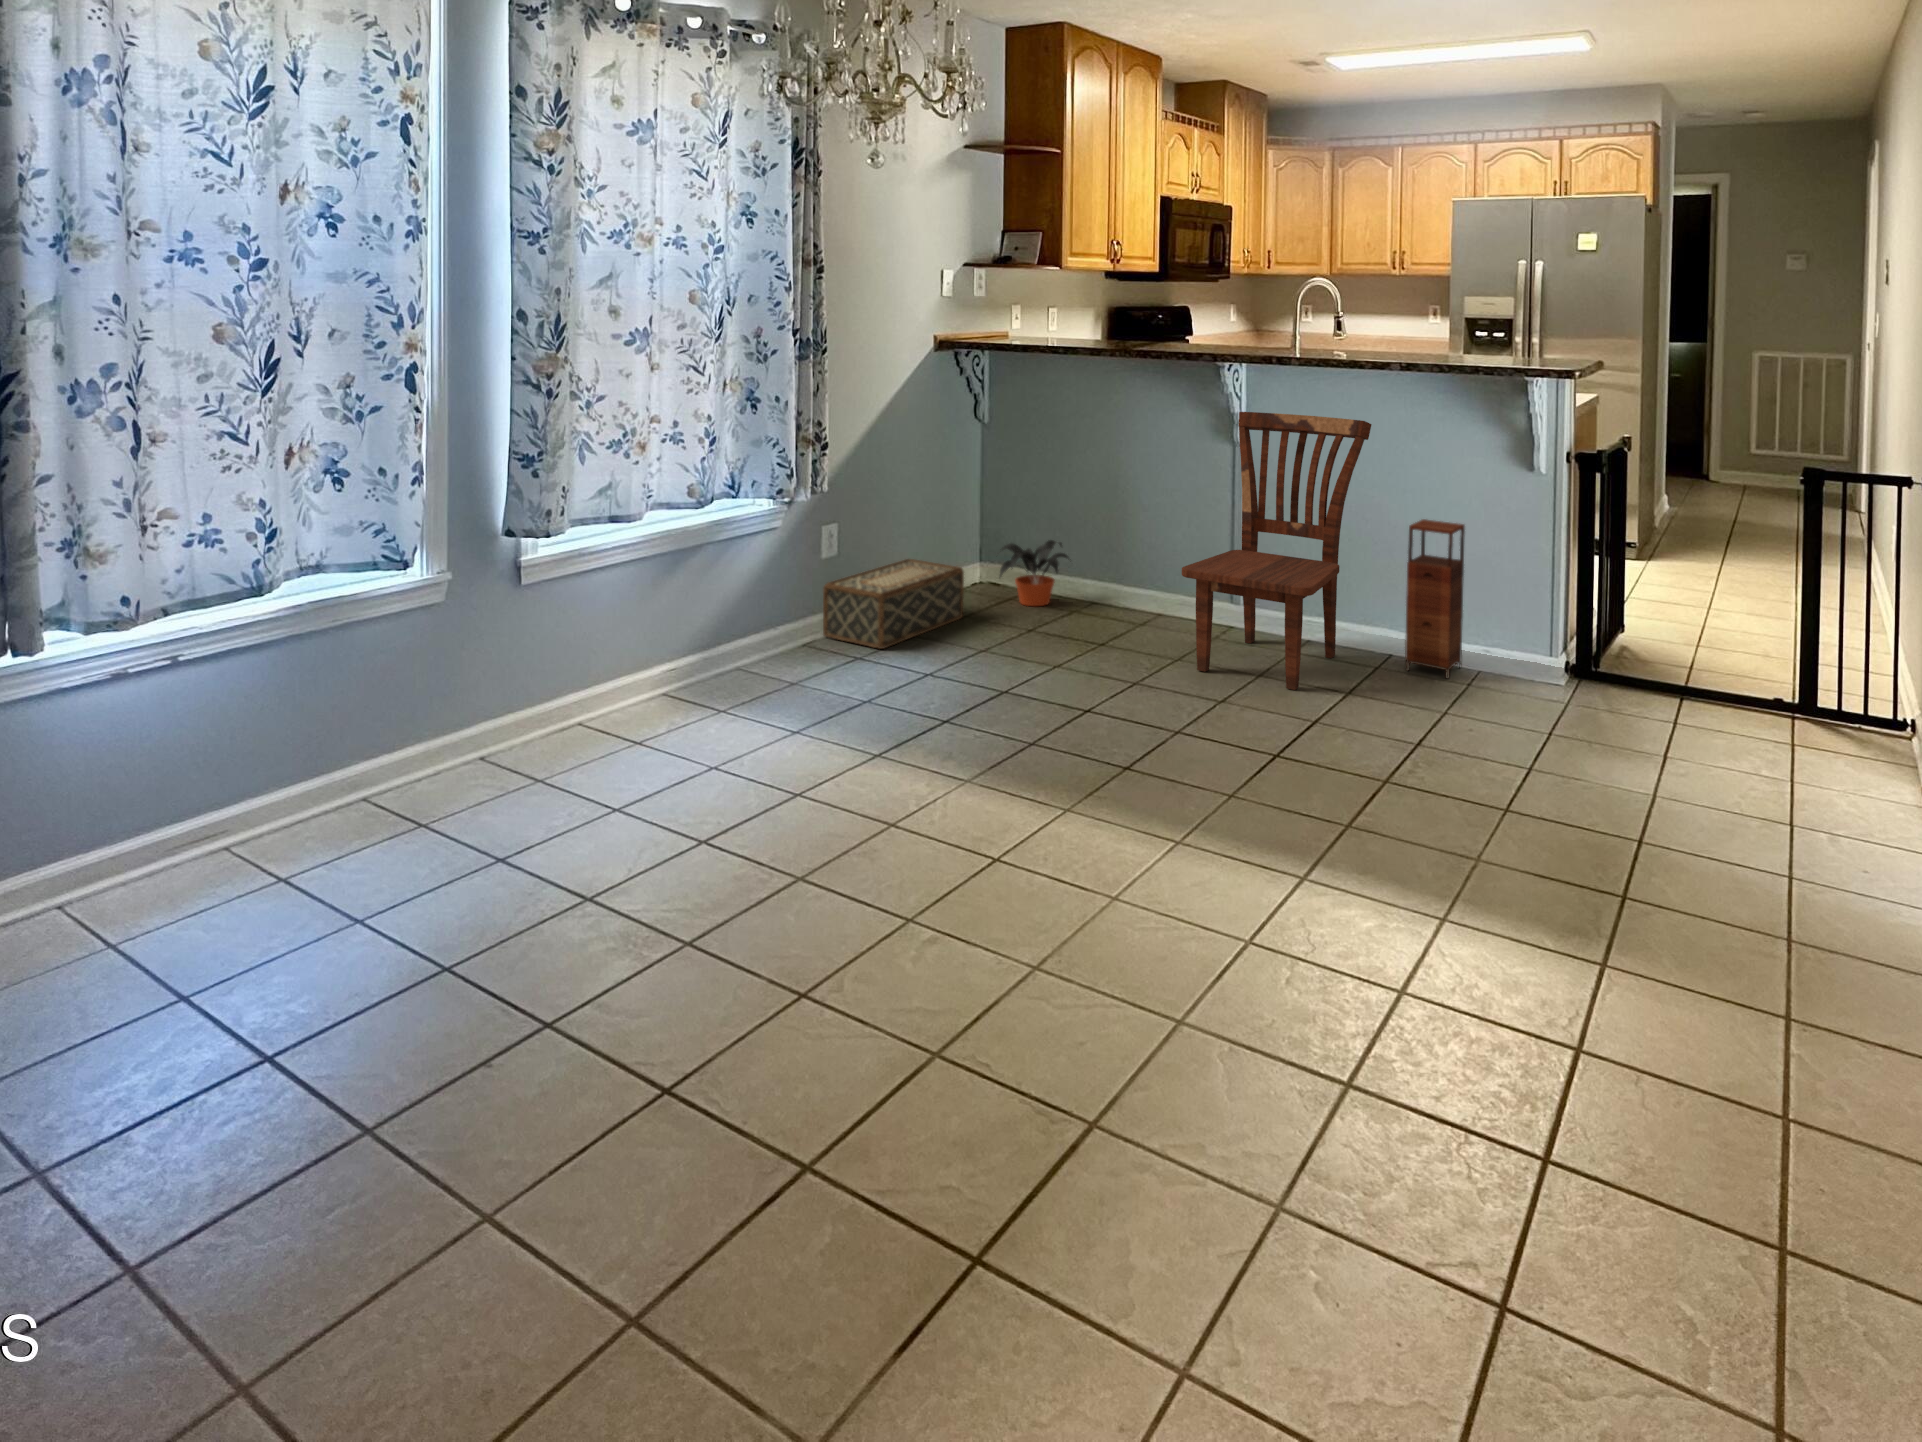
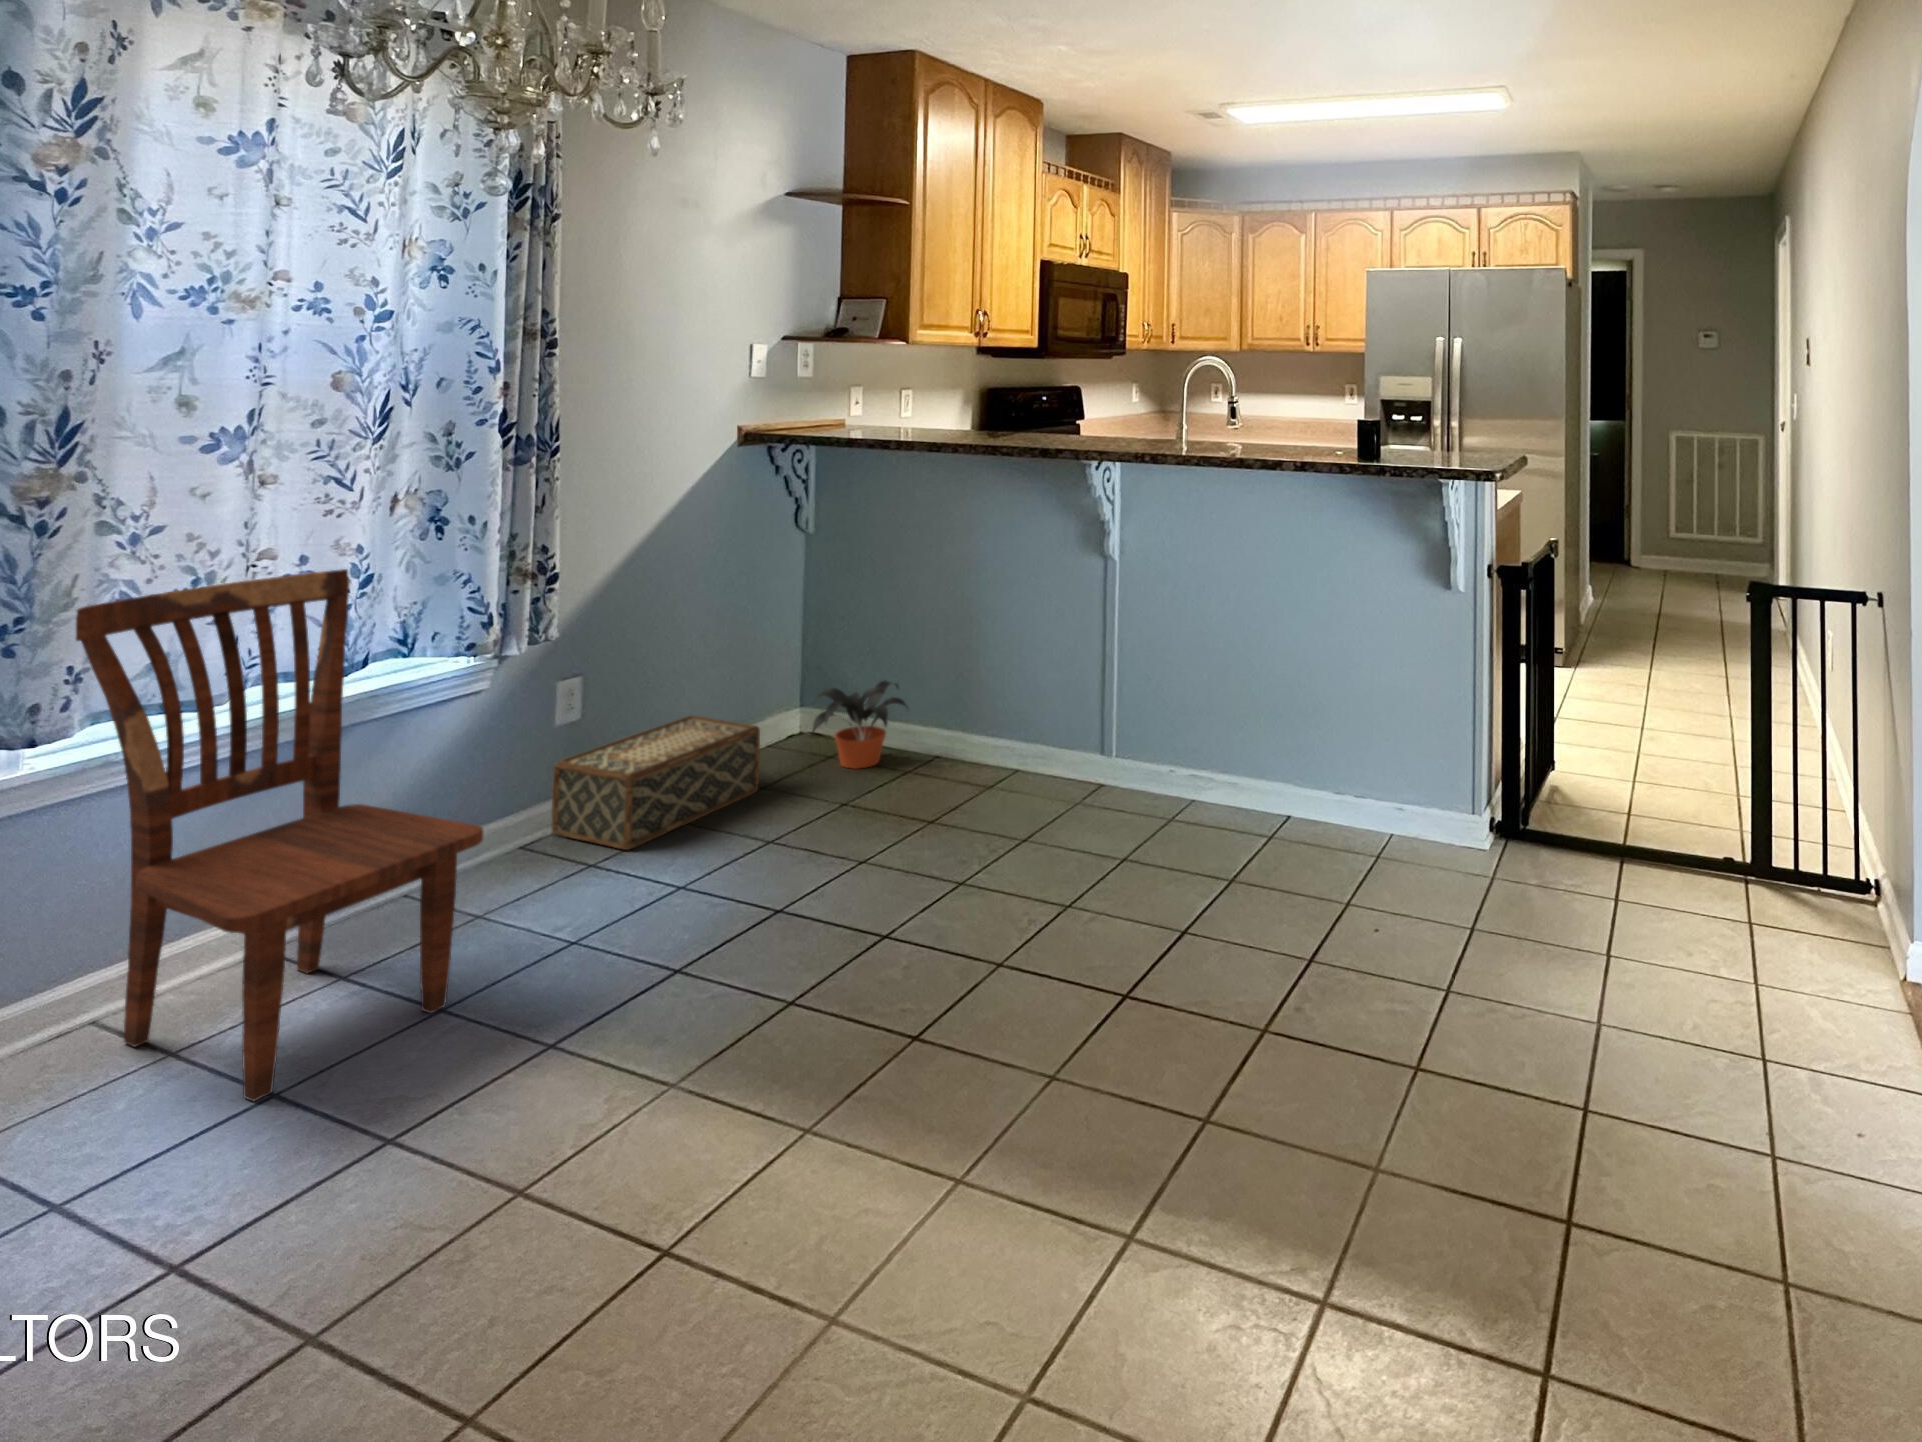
dining chair: present [1182,412,1371,690] -> present [76,569,483,1101]
storage cabinet: present [1405,519,1465,679] -> none [1304,649,1373,850]

